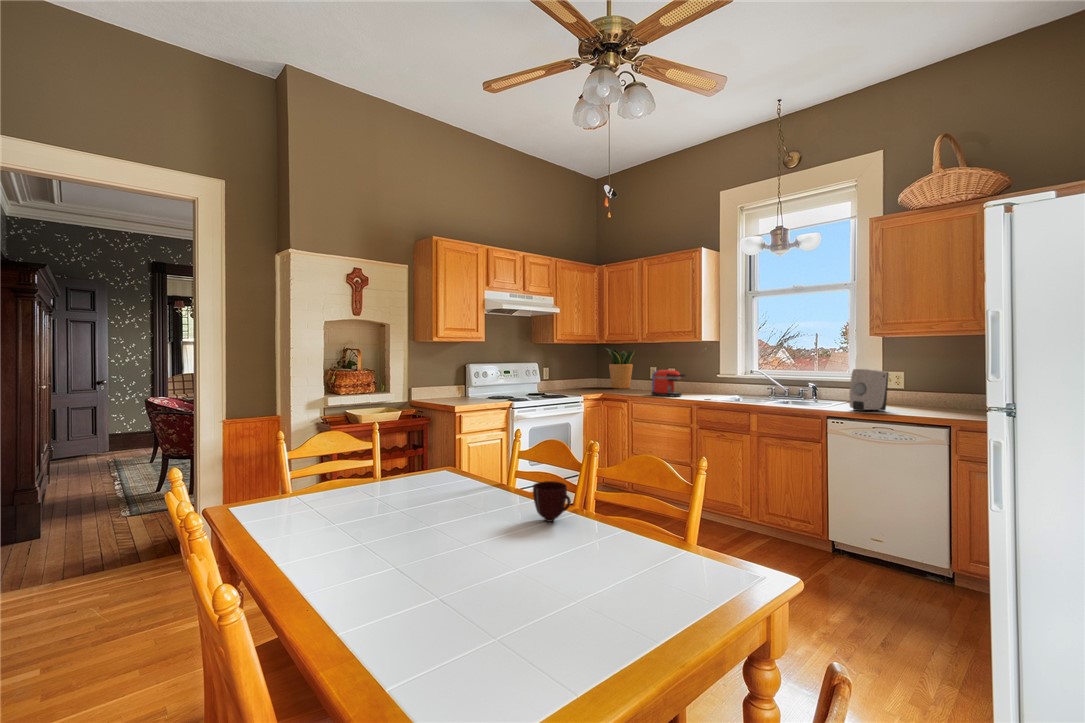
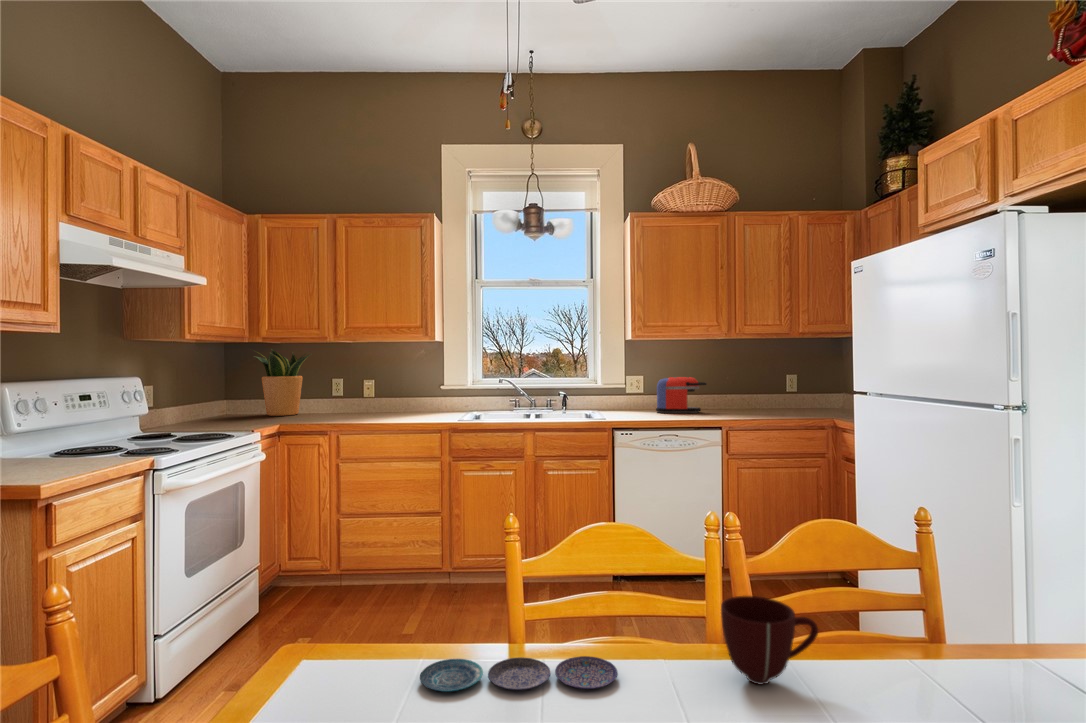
soap dispenser: present [850,369,889,411] -> none [629,372,658,419]
coffee maker: present [652,370,685,397] -> present [656,377,707,413]
plate: none [452,484,514,504] -> present [420,656,618,692]

